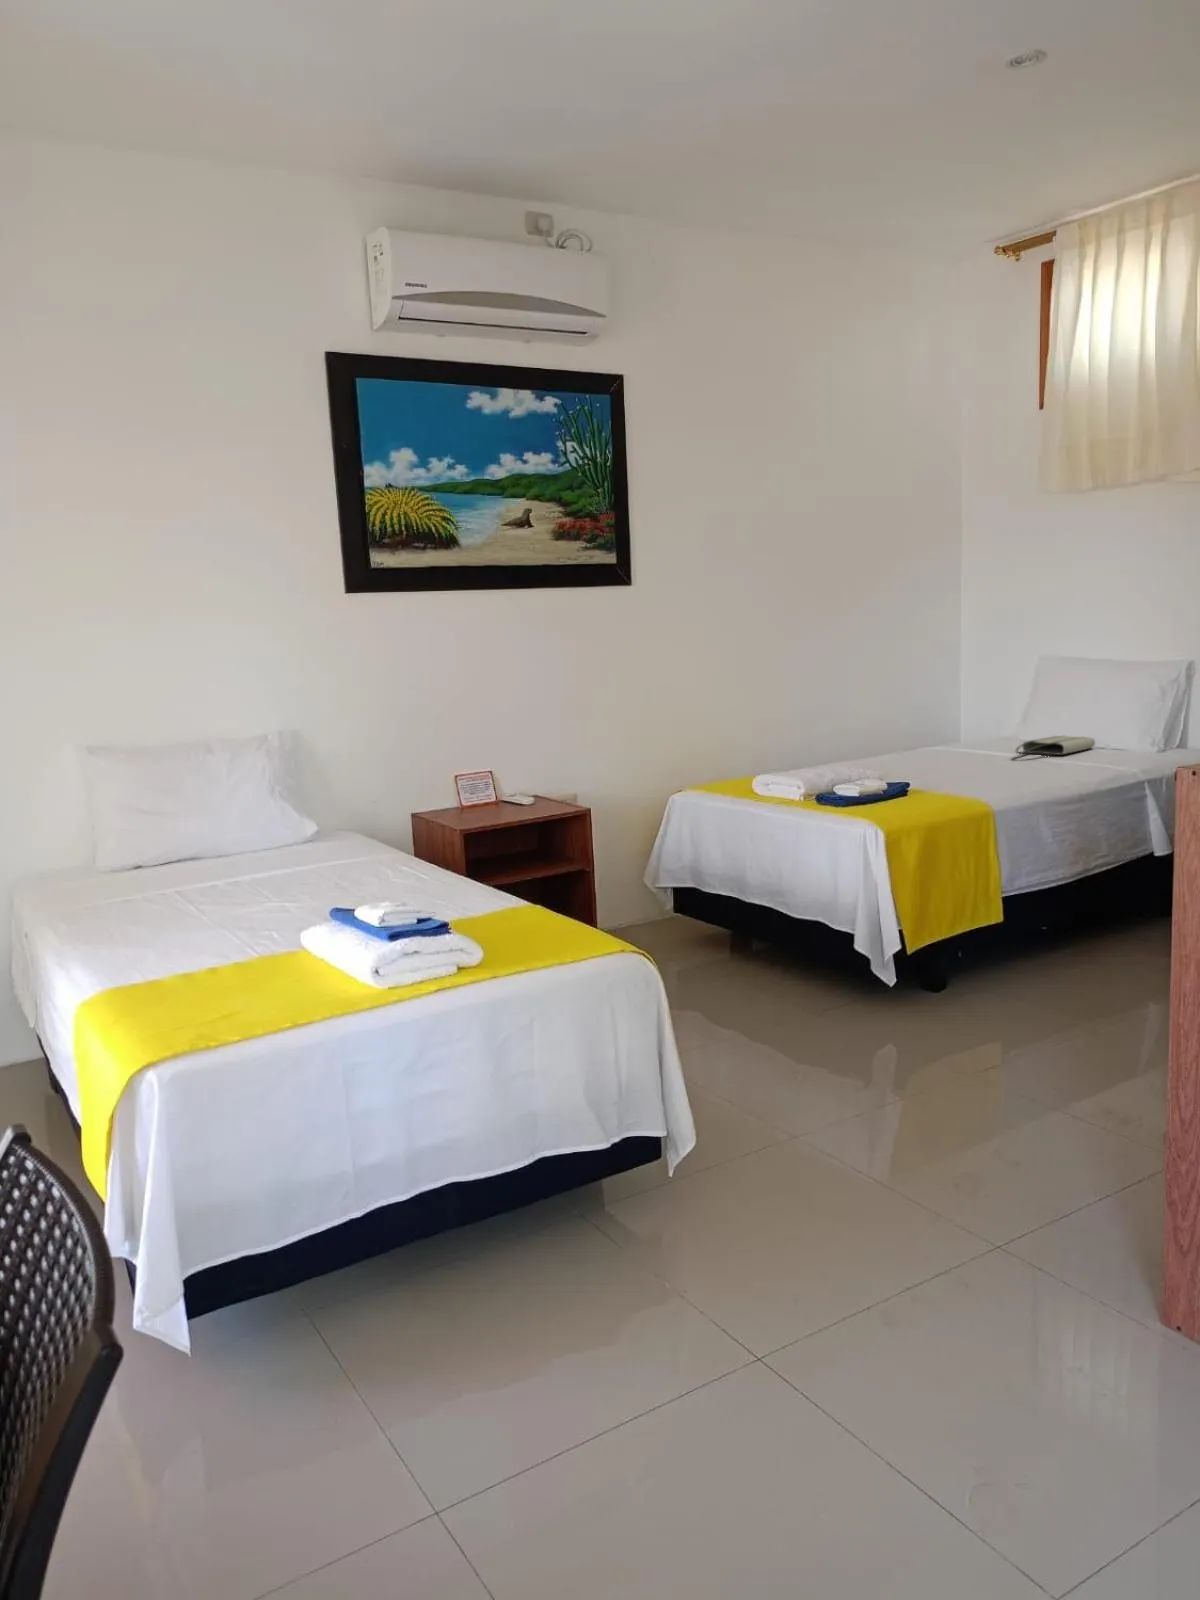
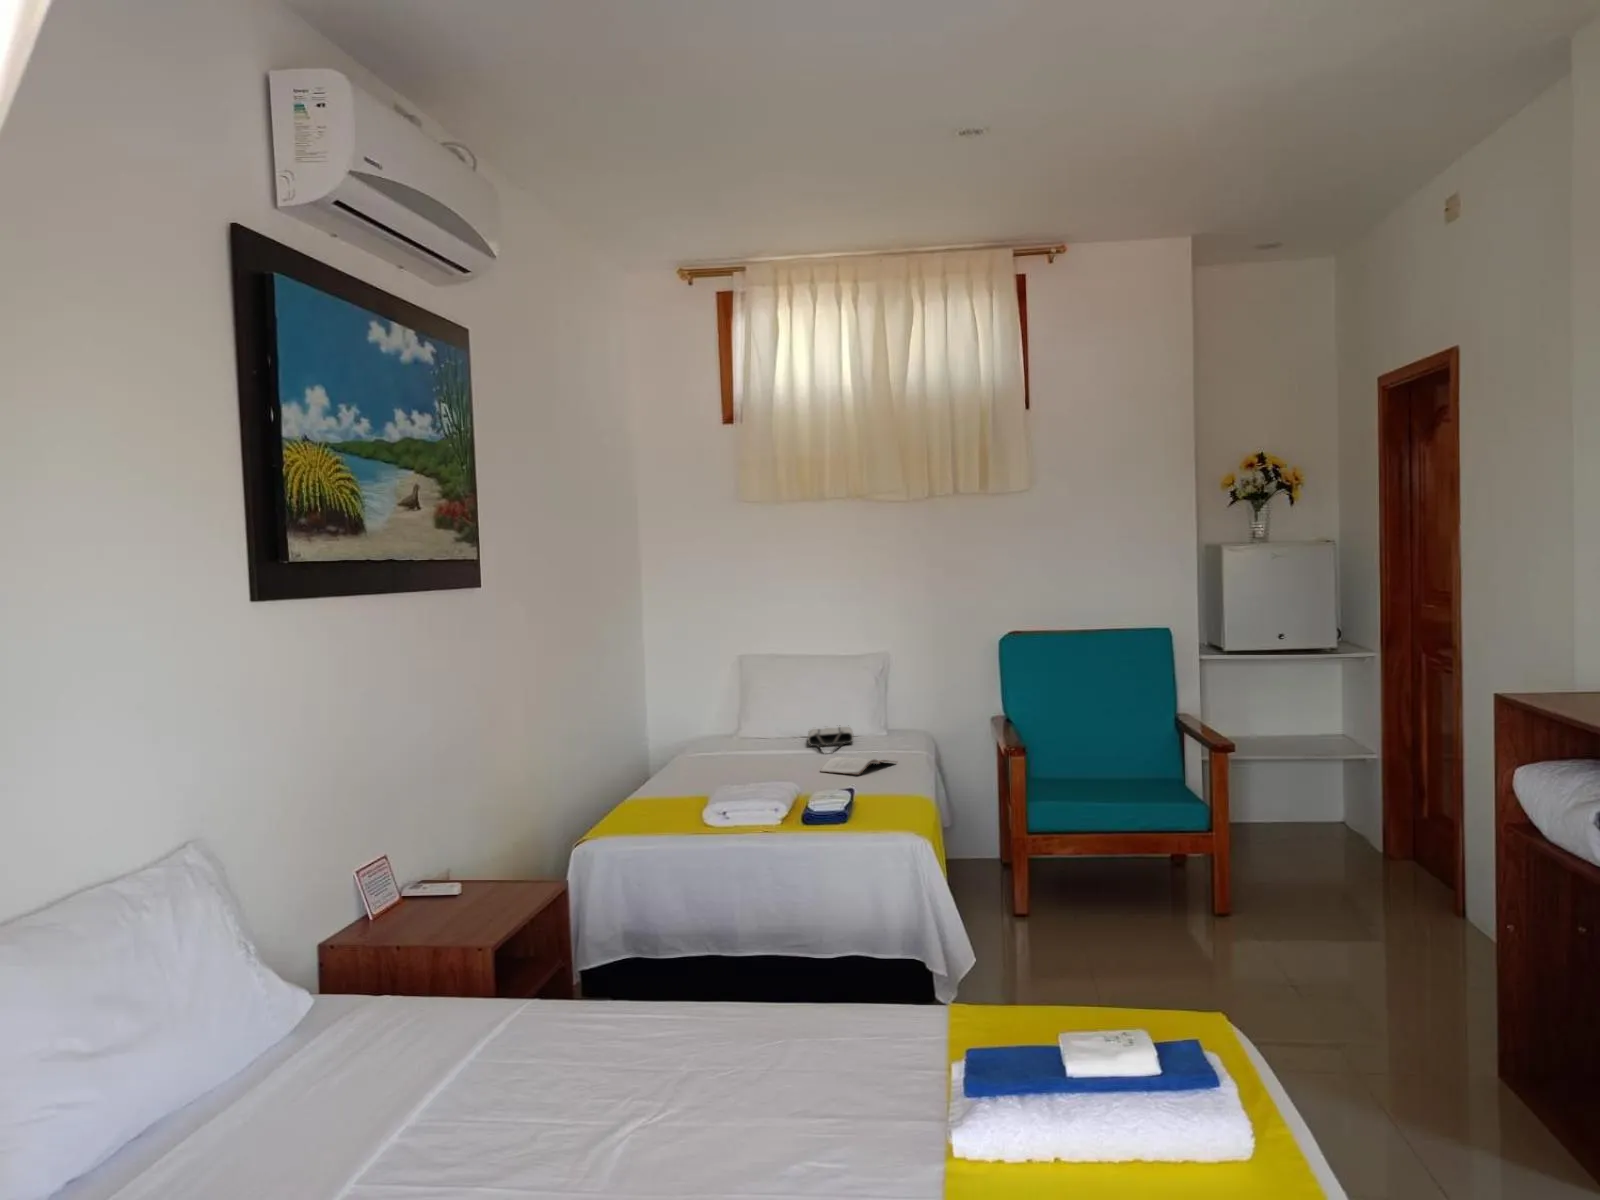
magazine: none [954,762,1037,780] -> present [820,757,888,775]

